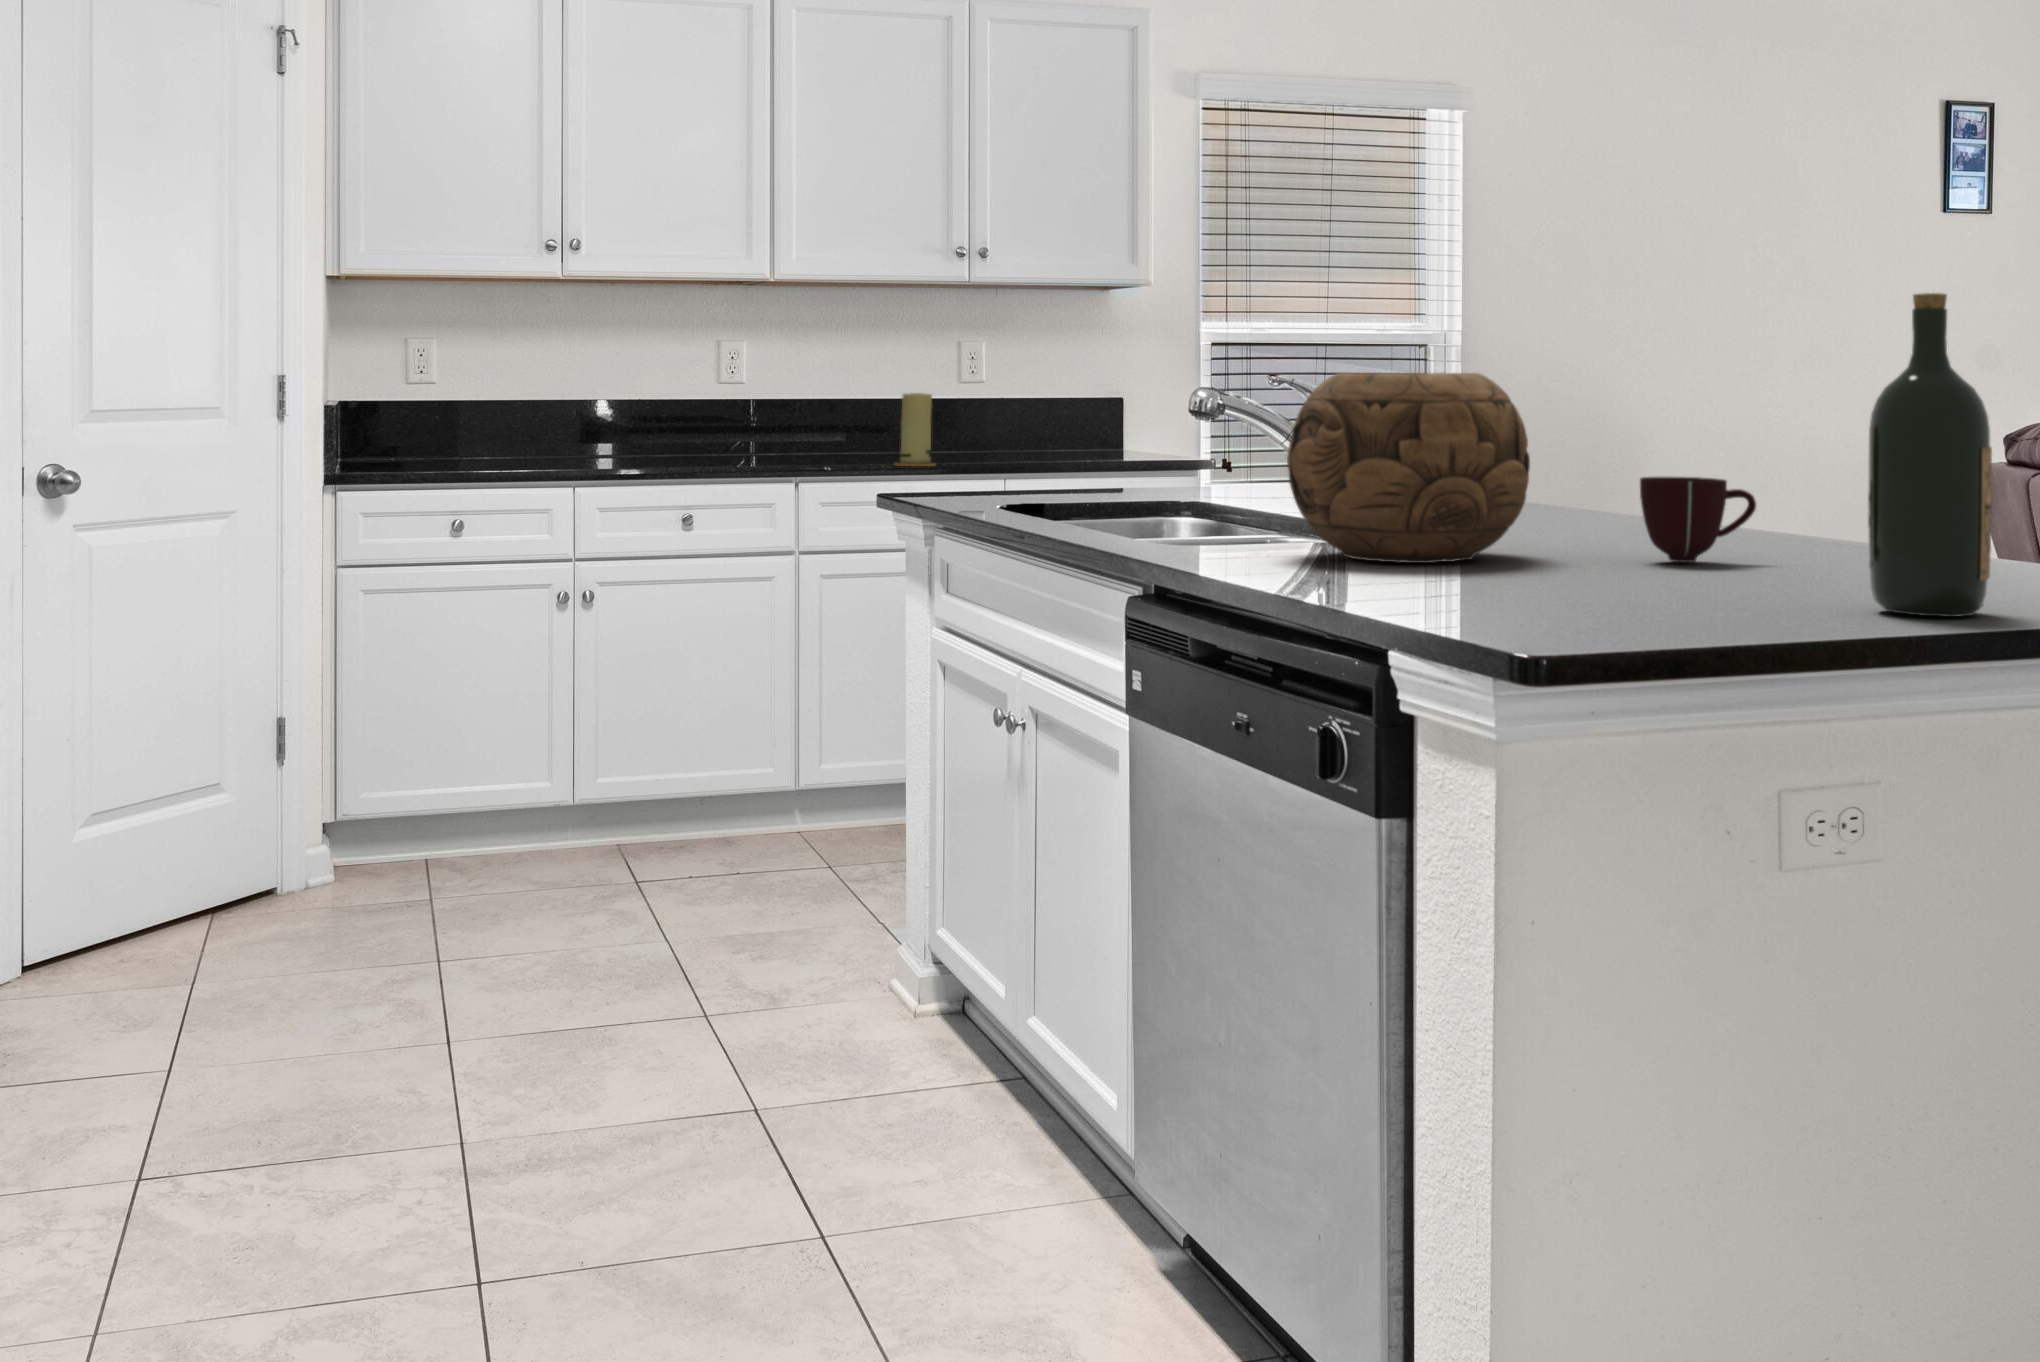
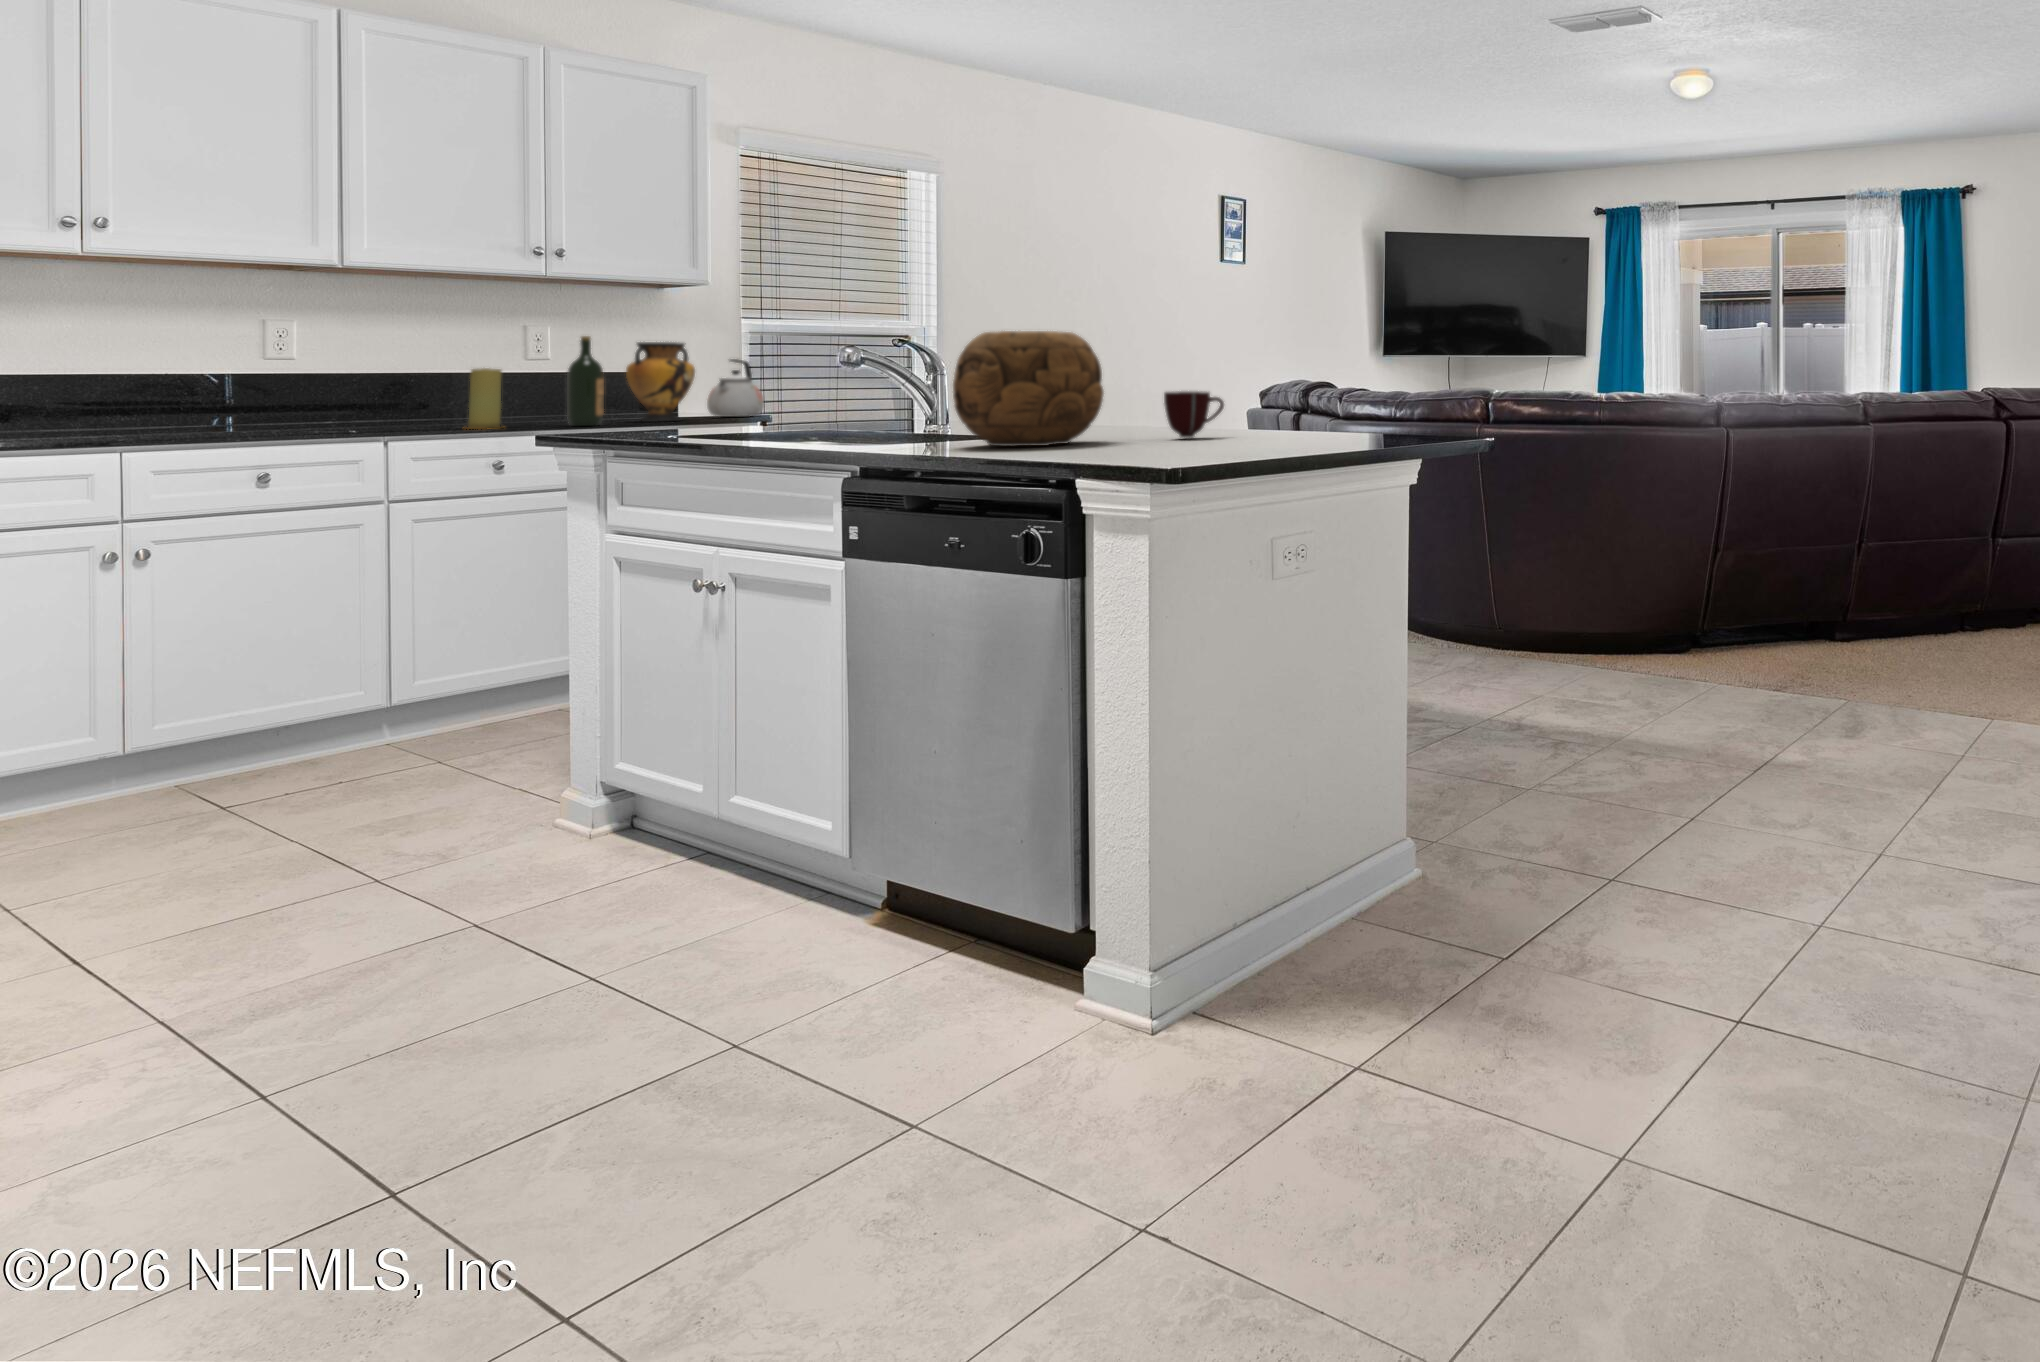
wine bottle: present [1868,293,1992,617] -> present [567,336,604,426]
vase: none [1059,361,1135,463] -> present [626,342,695,422]
kettle: none [1155,381,1221,459] -> present [707,359,764,417]

